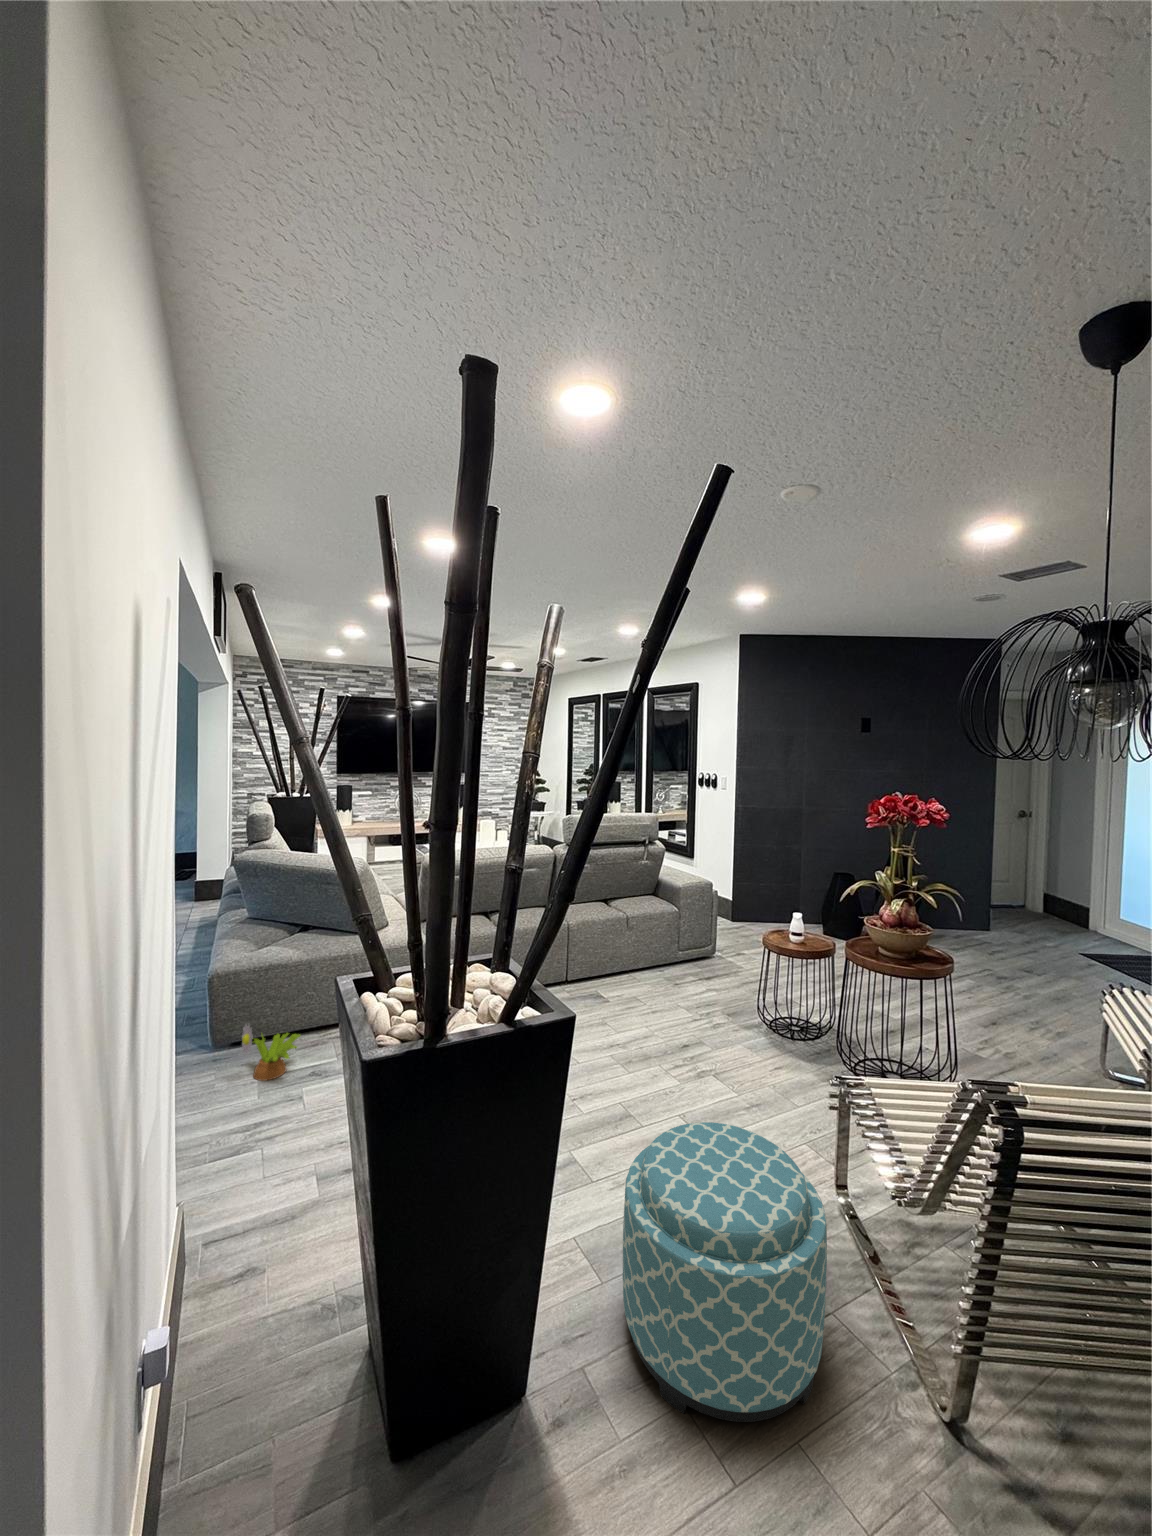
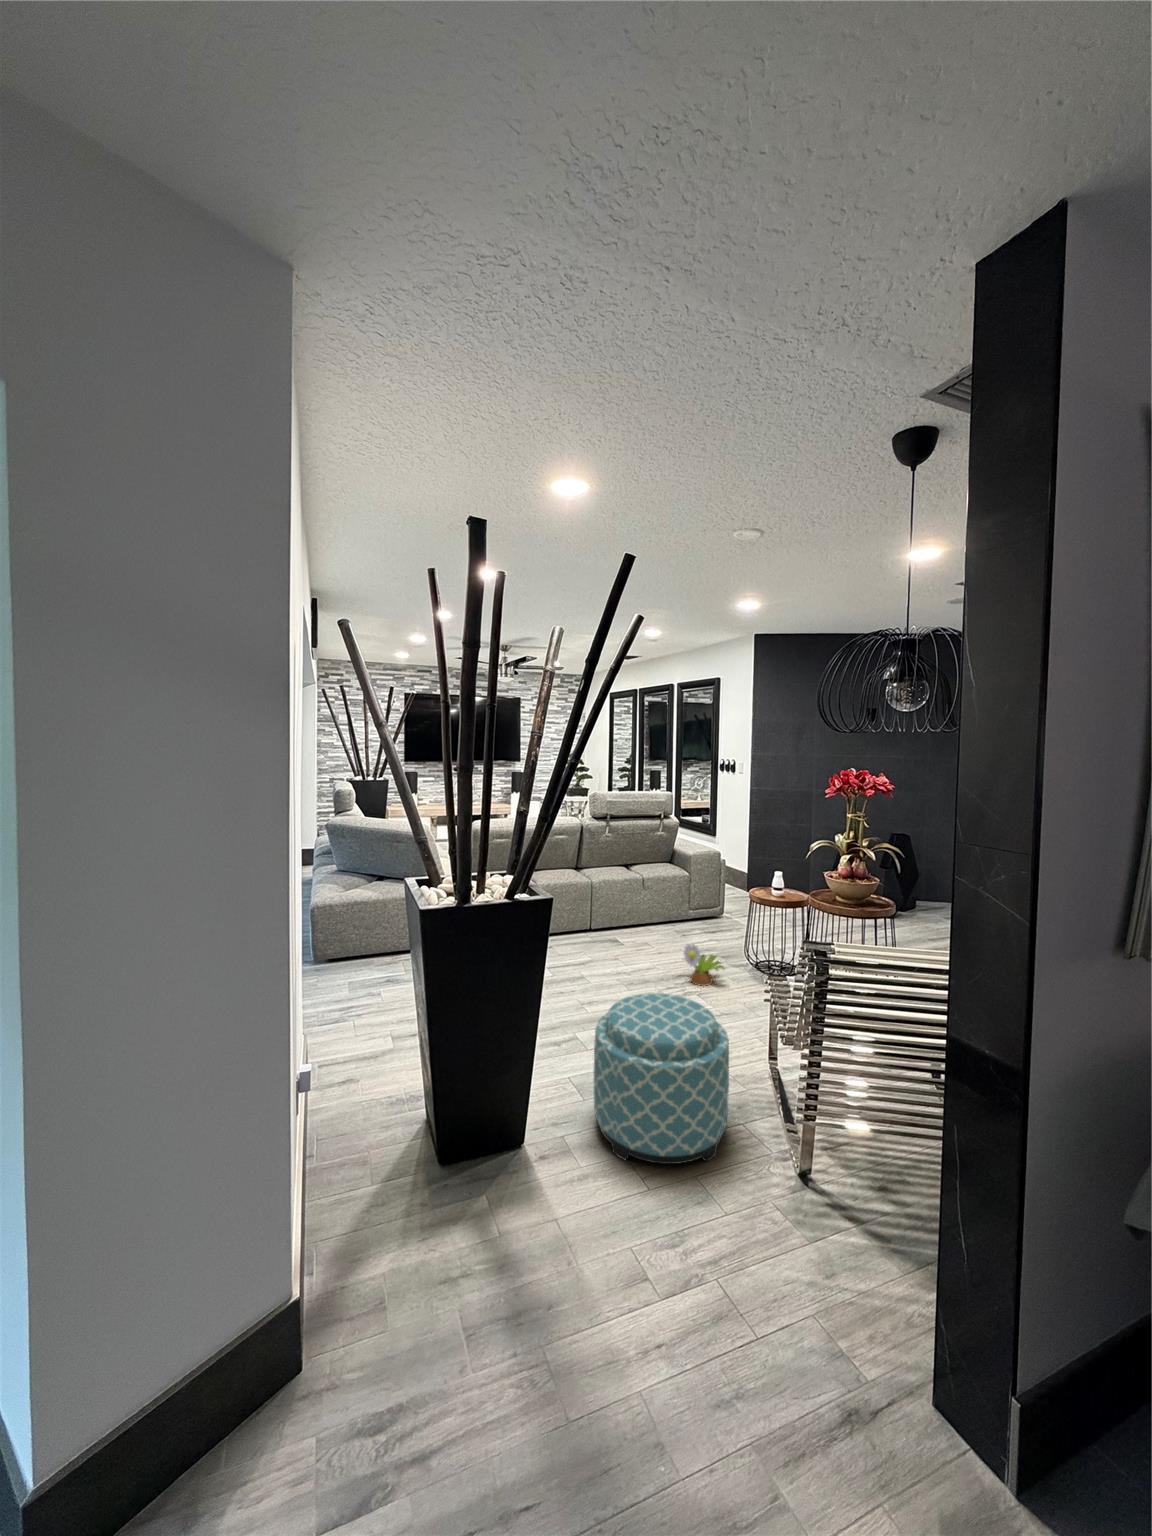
decorative plant: present [242,1025,300,1081] -> present [684,944,724,986]

